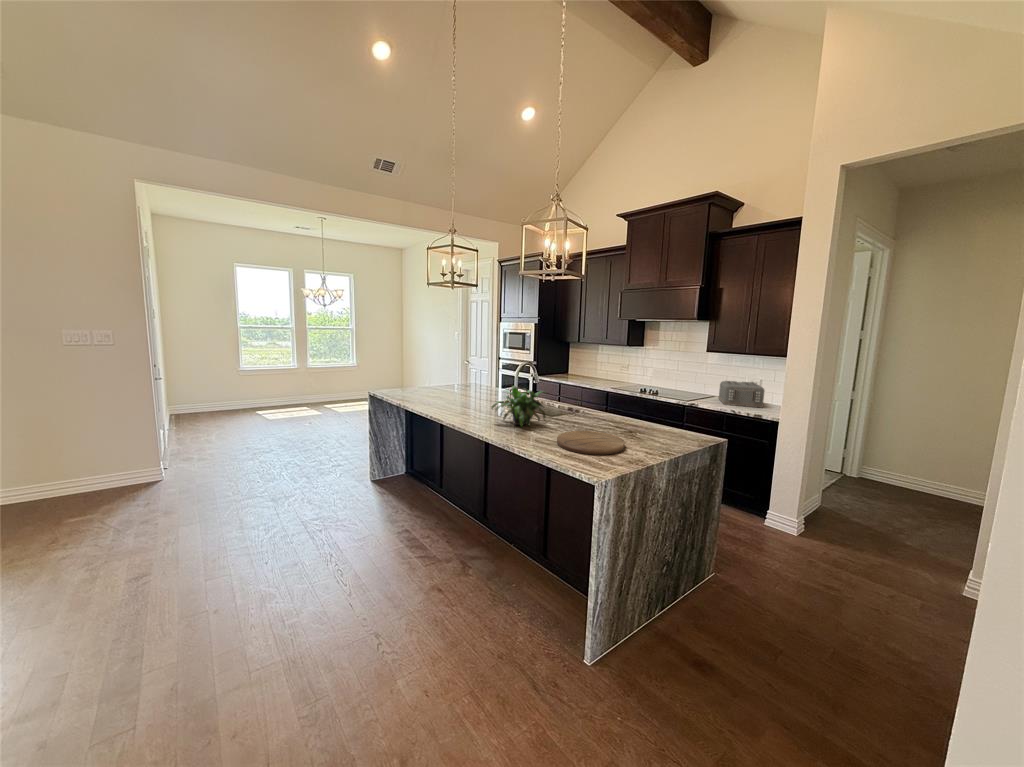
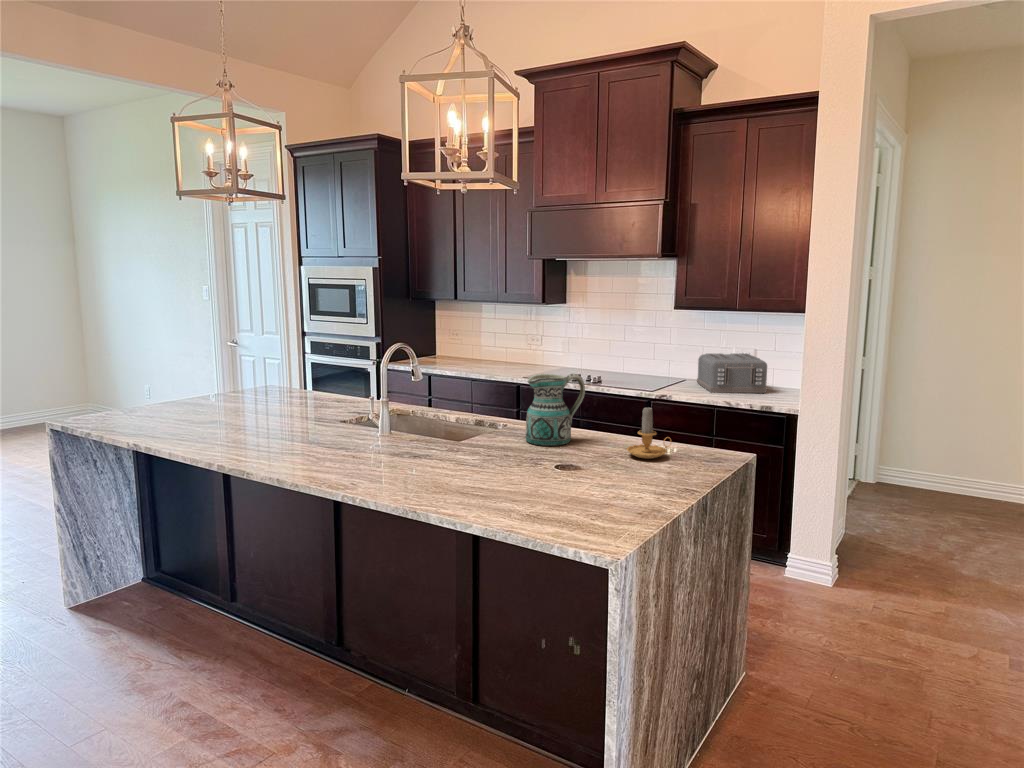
ceramic pitcher: none [589,383,626,423] -> present [525,374,585,446]
potted plant: present [492,386,546,427] -> none [352,392,459,472]
candle: none [643,404,671,435] -> present [627,407,671,459]
cutting board: present [557,431,625,455] -> none [498,464,618,510]

